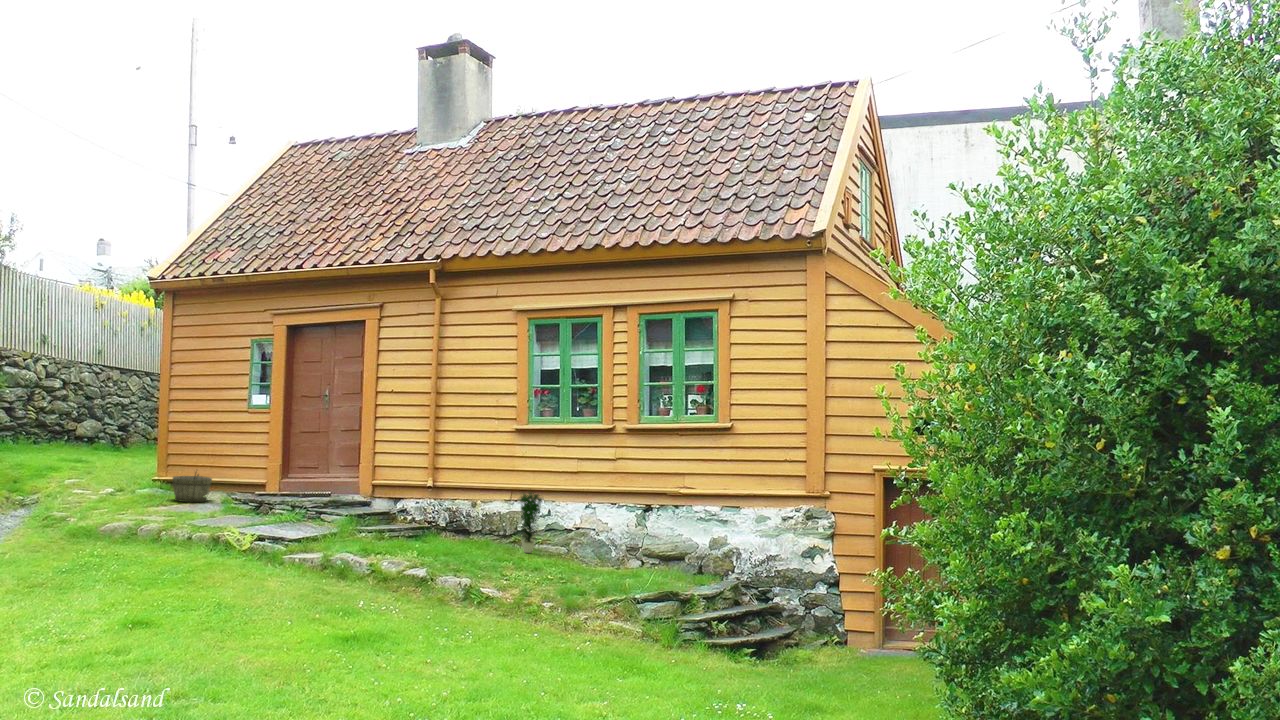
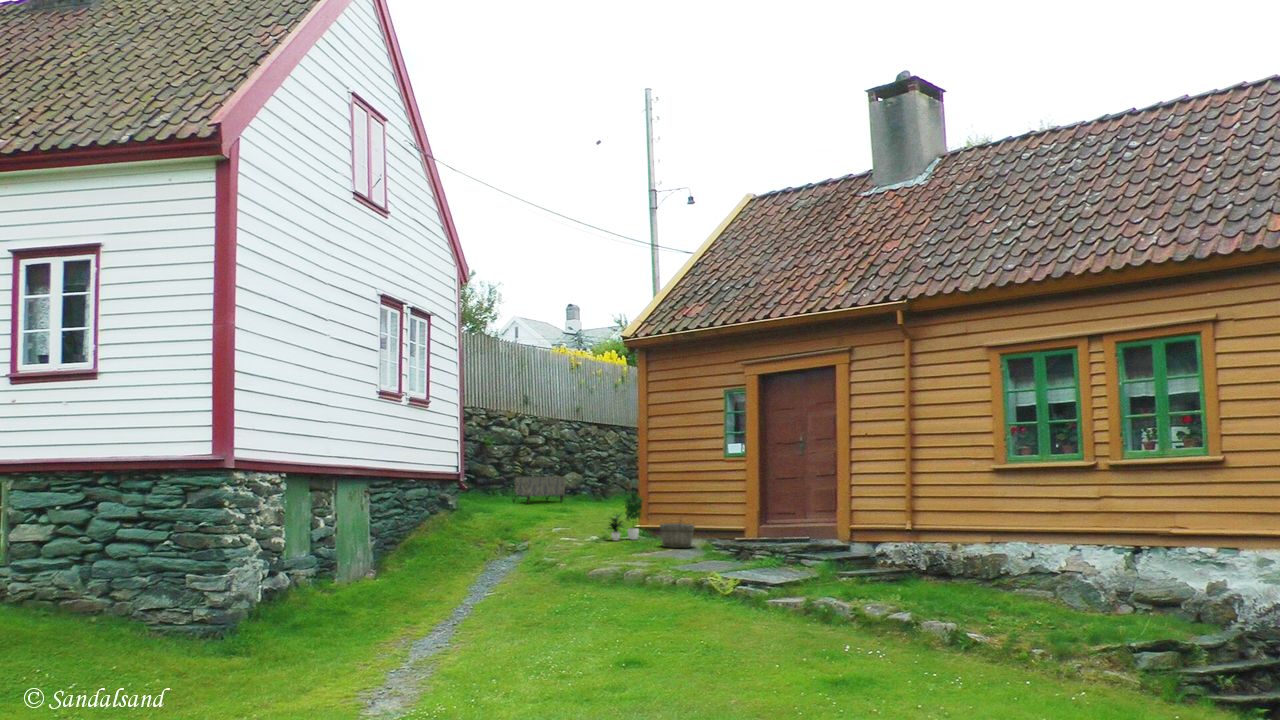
bench: none [17,421,83,450] -> present [513,476,565,503]
potted plant: present [519,493,542,553] -> present [608,493,643,541]

